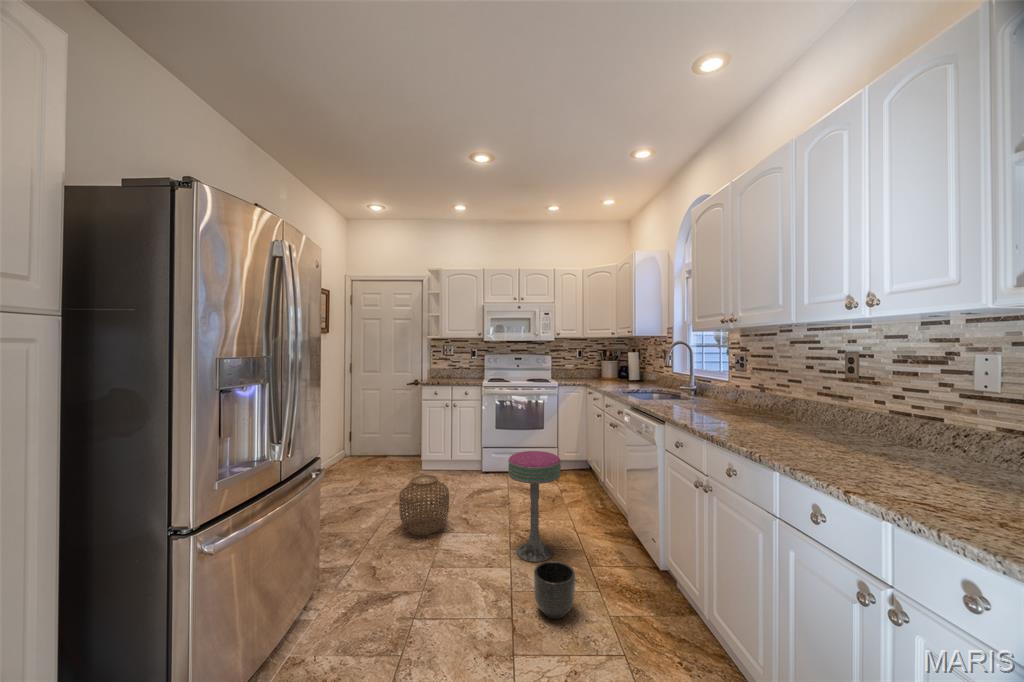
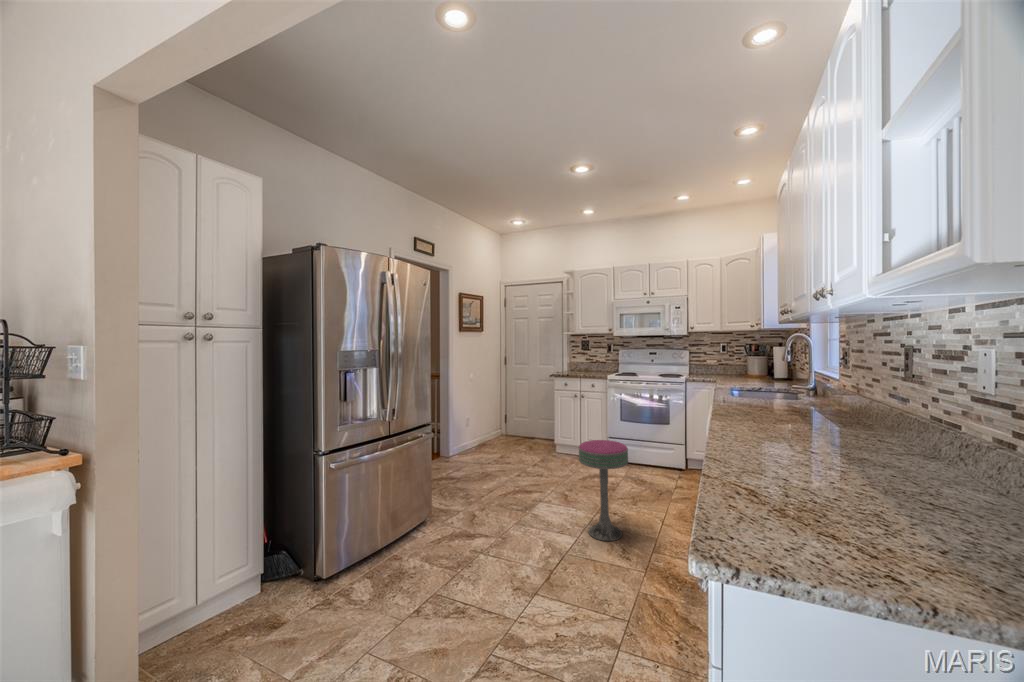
woven basket: present [399,475,449,535] -> none [507,452,548,501]
planter: present [534,561,575,619] -> none [568,535,605,584]

